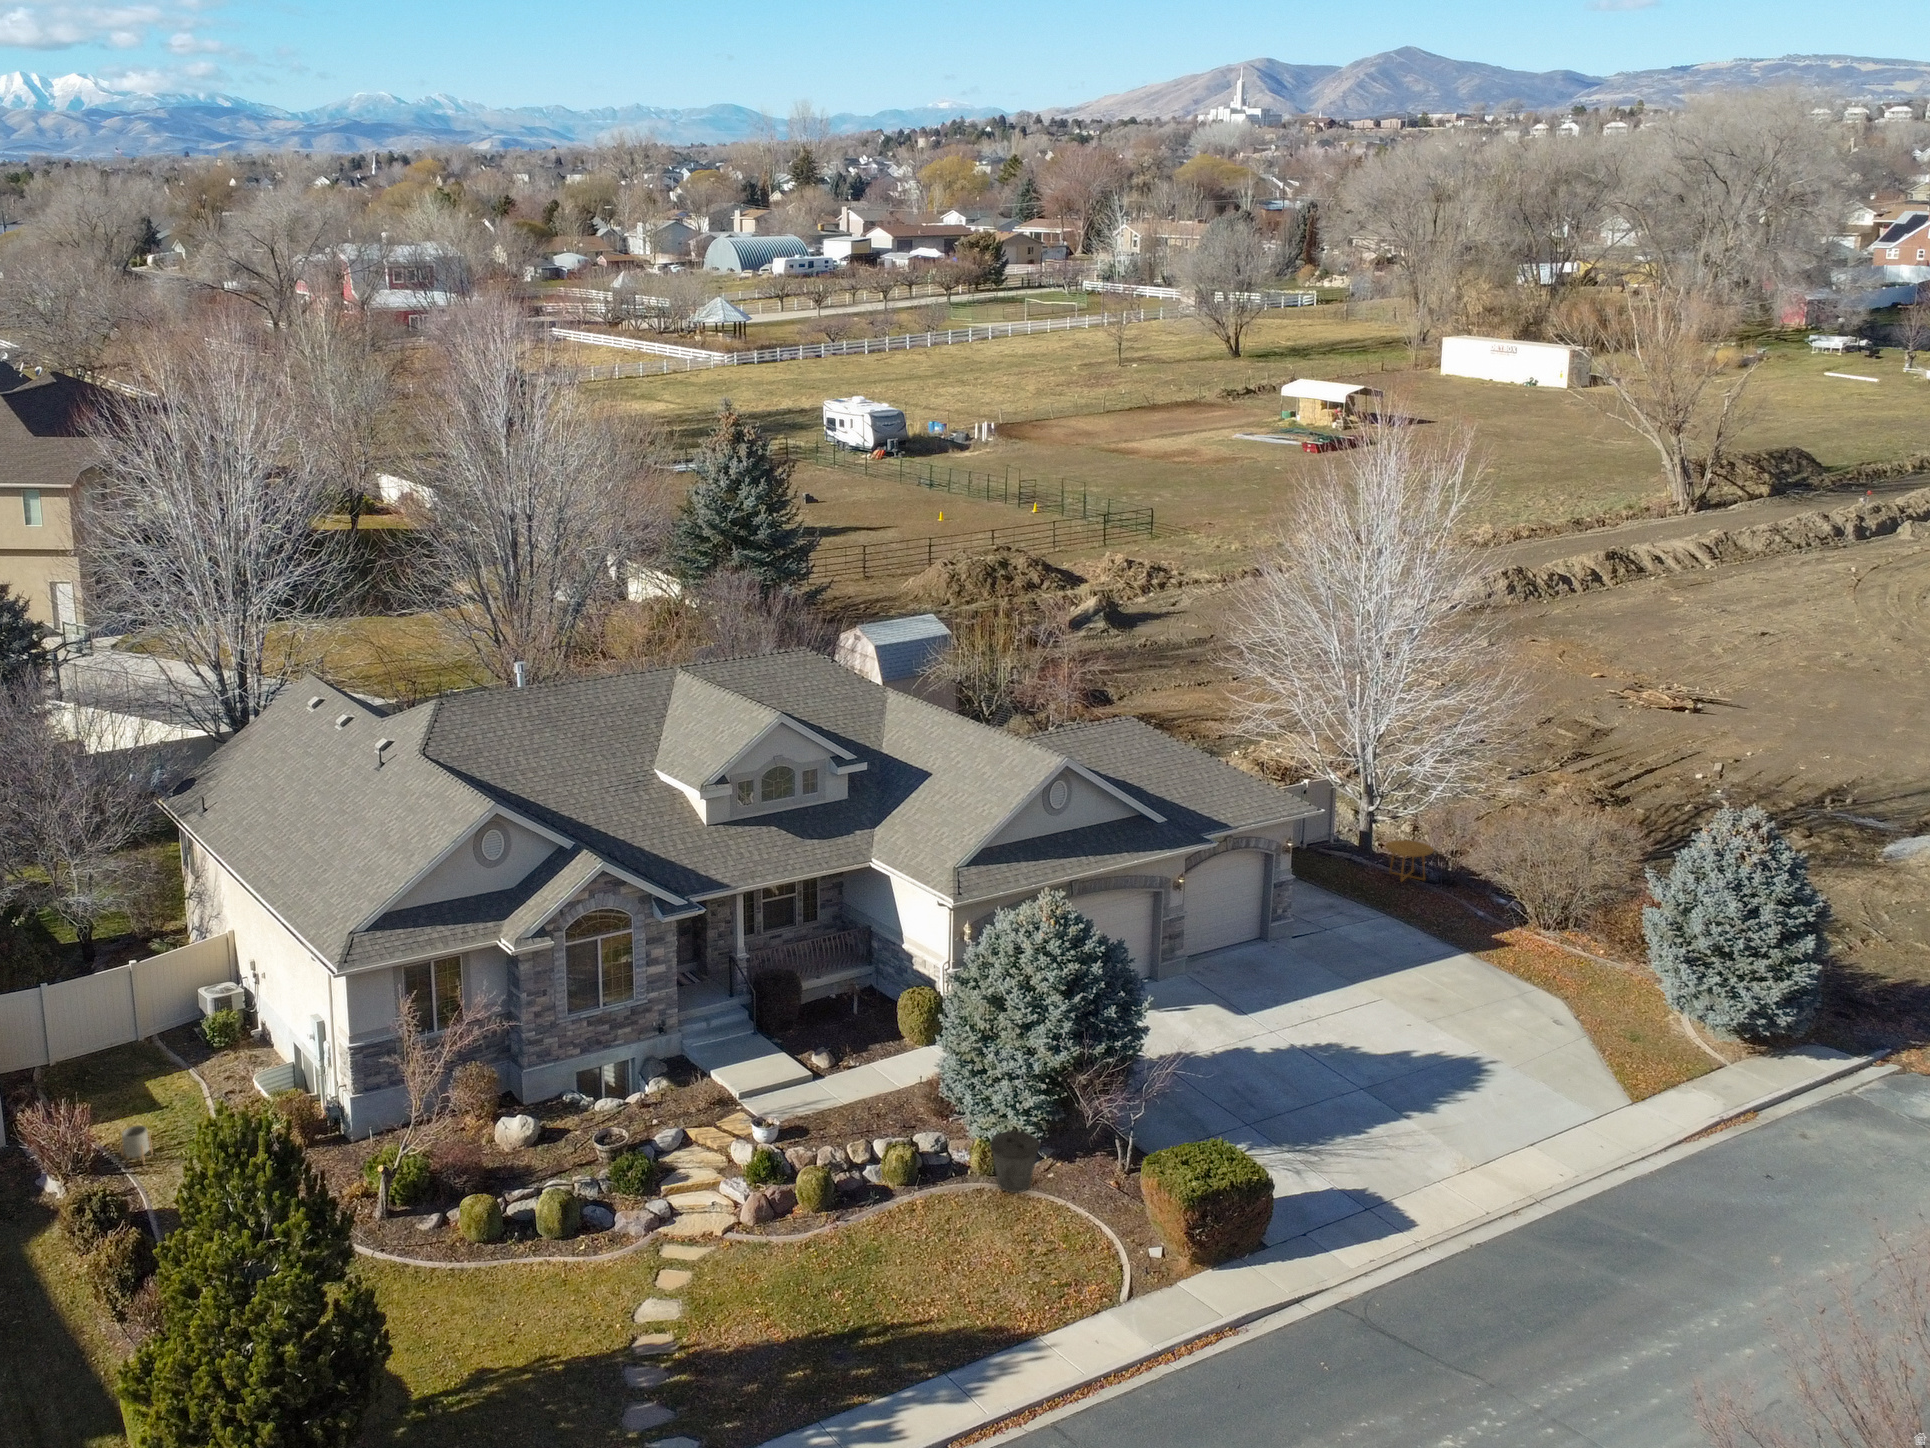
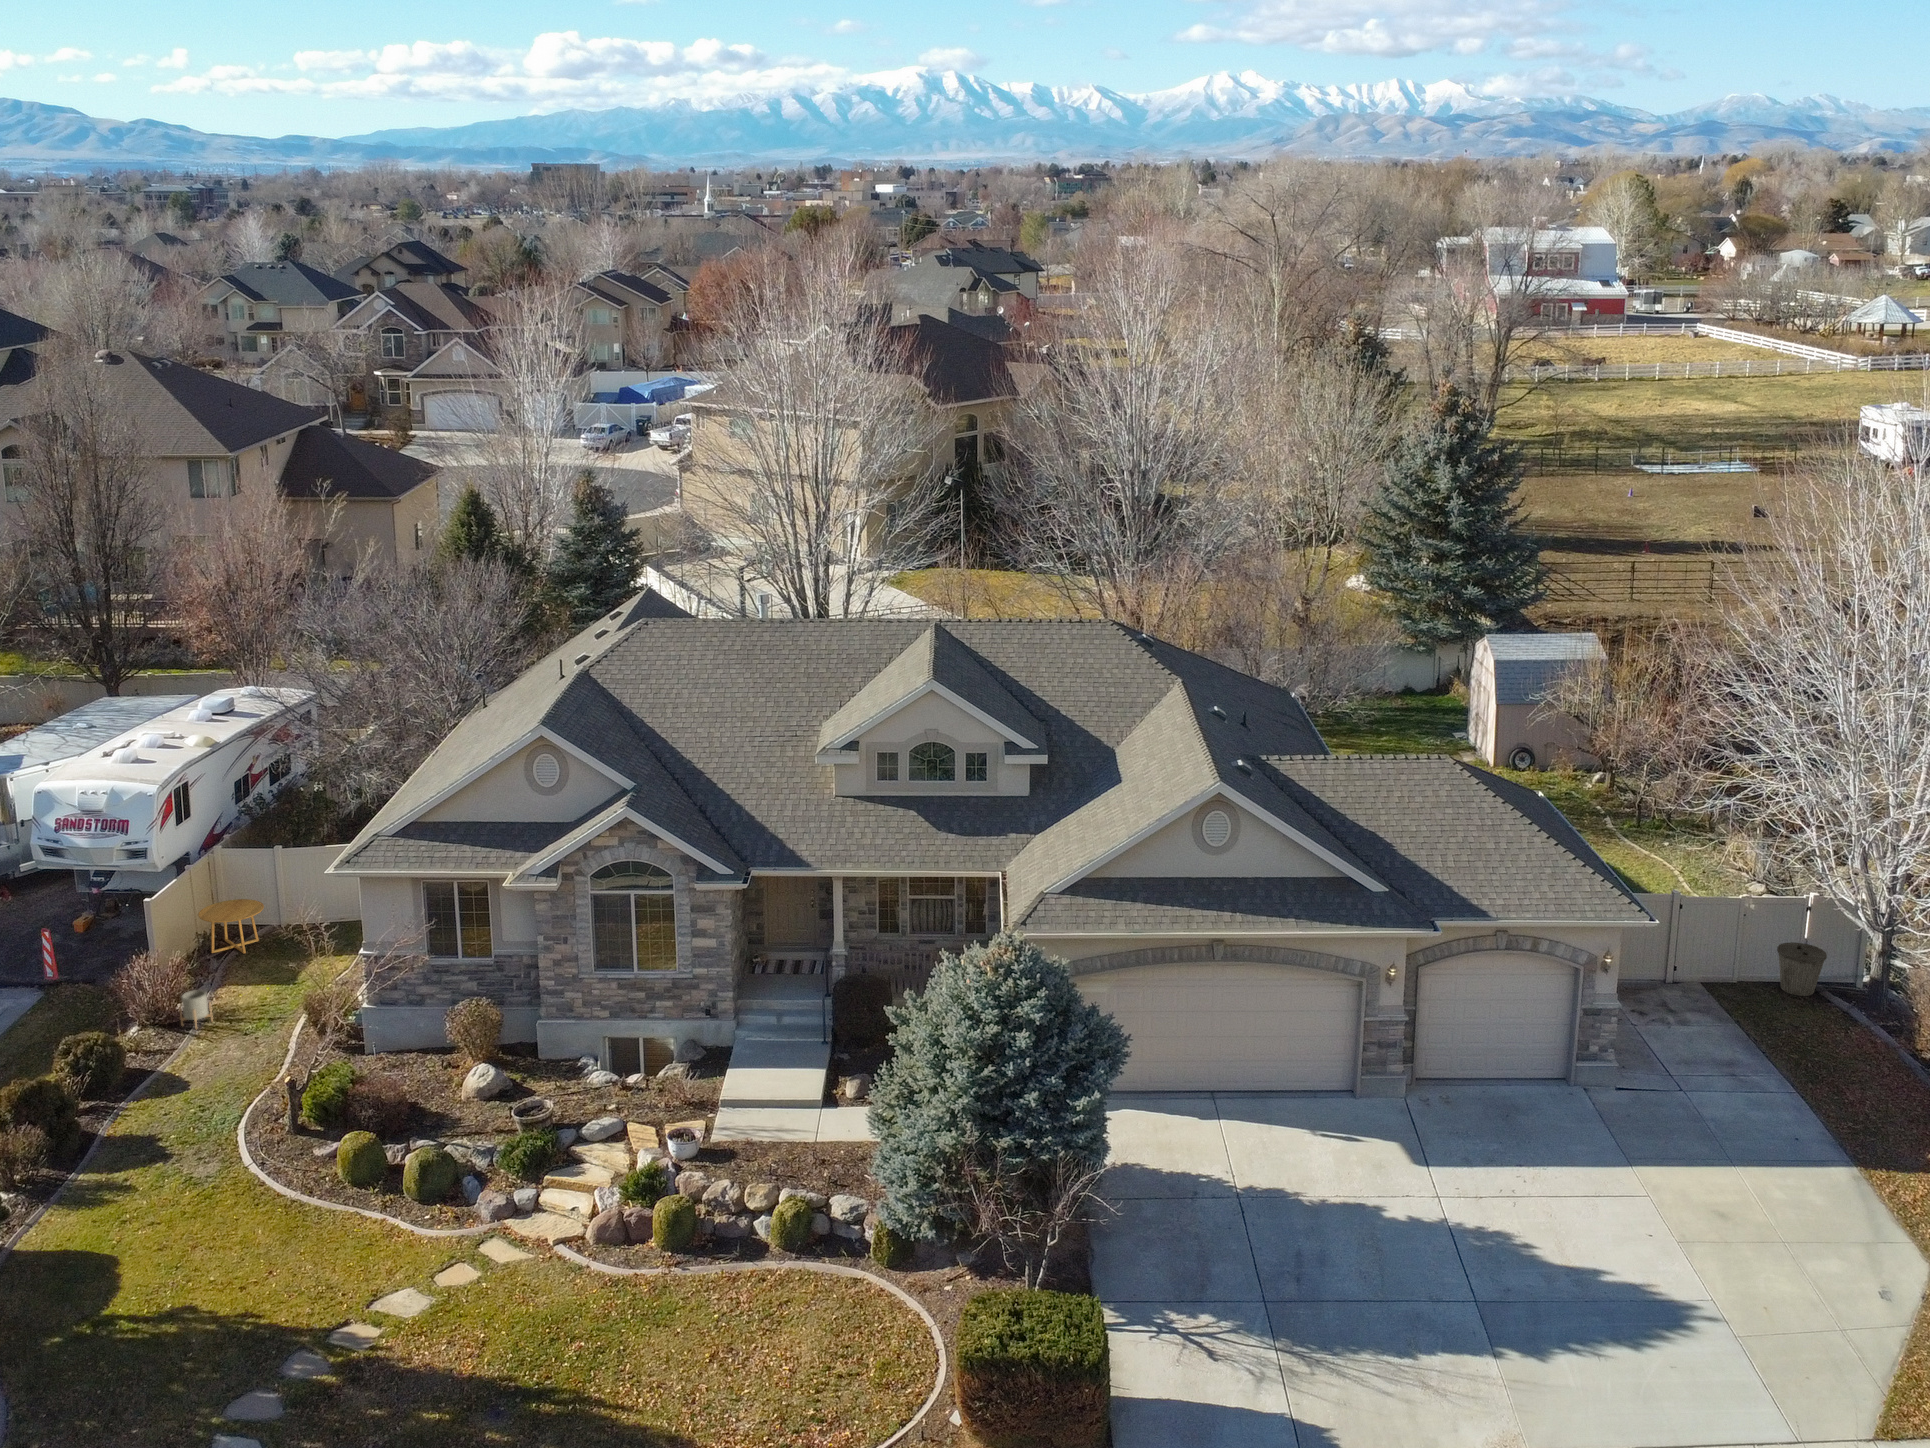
round table: present [1385,840,1434,882] -> present [198,899,264,954]
trash can: present [990,1131,1040,1193] -> present [1777,942,1827,996]

